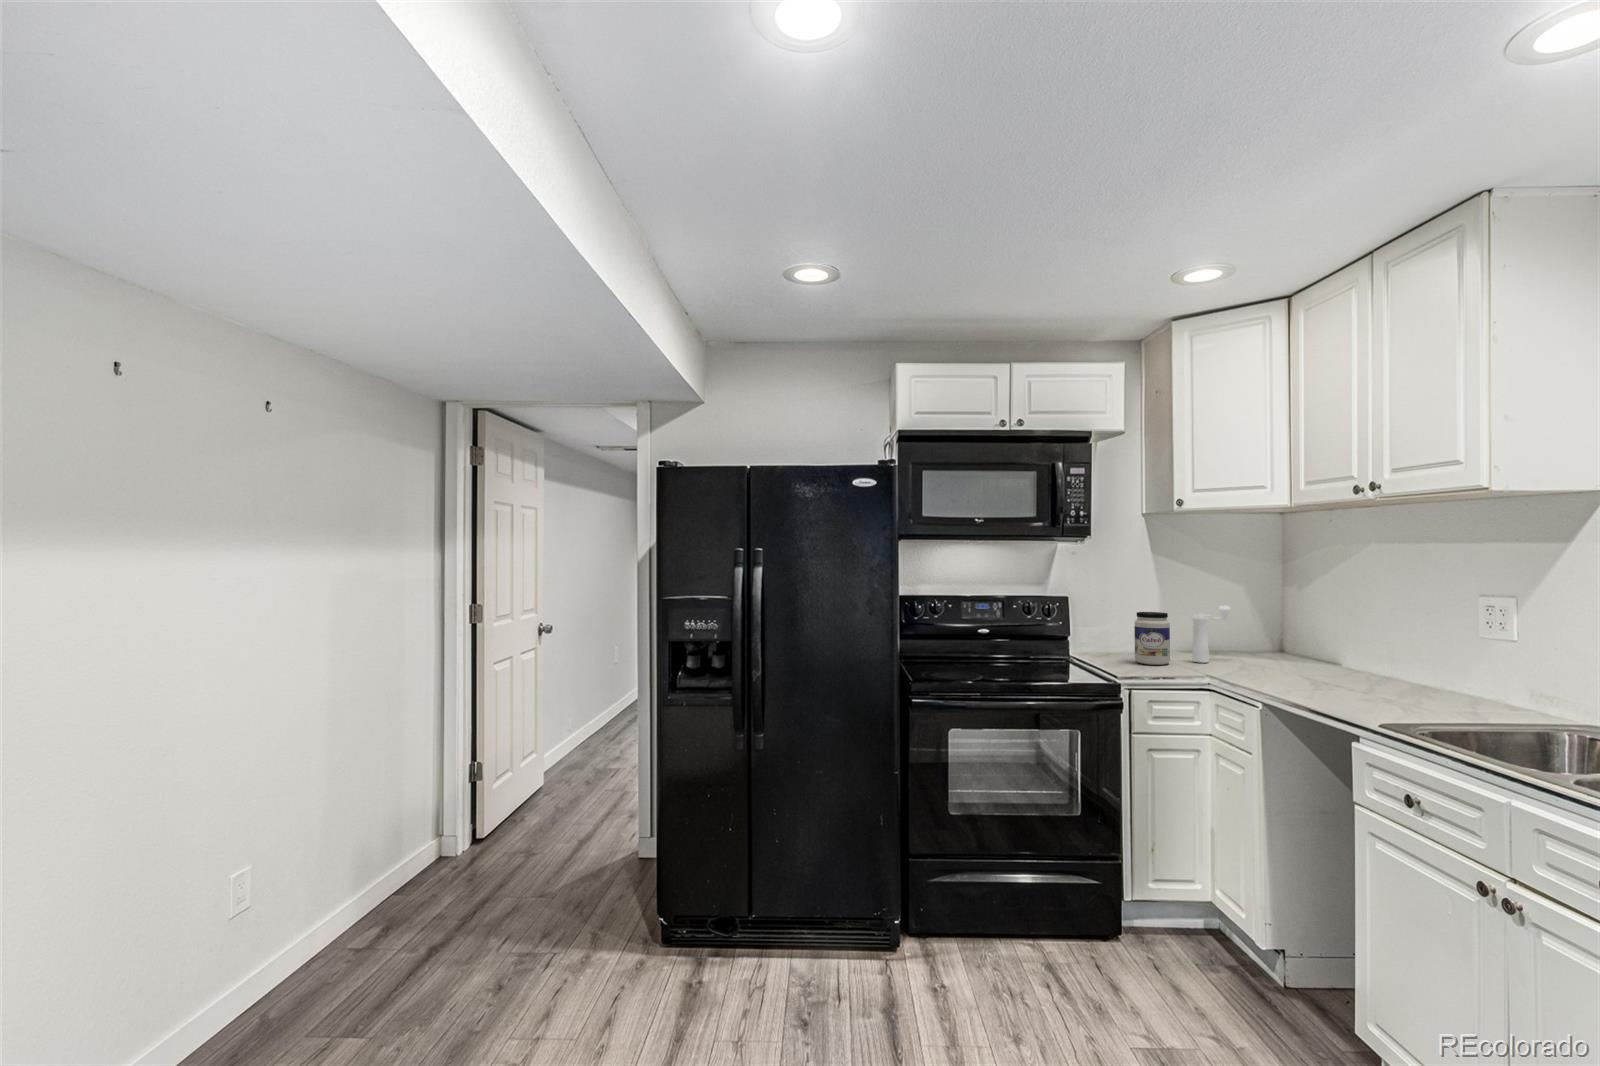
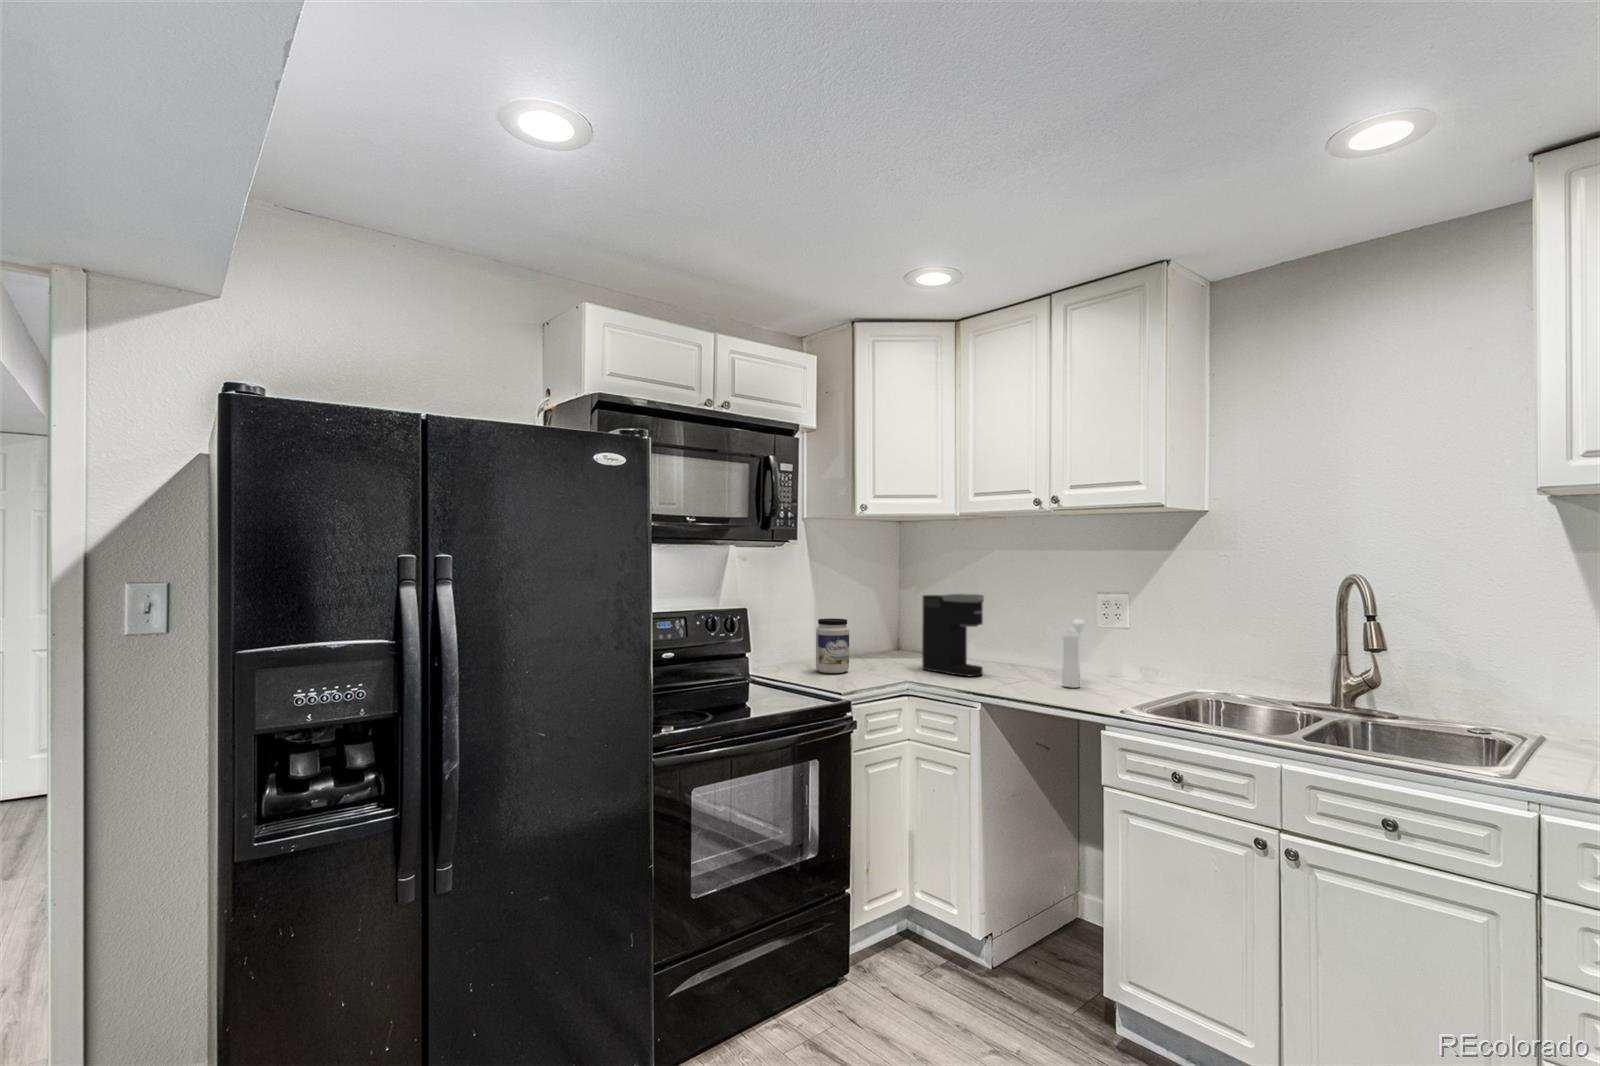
coffee maker: none [1253,592,1314,681] -> present [922,594,984,676]
pepper mill: present [1192,606,1231,663] -> present [1062,619,1085,688]

